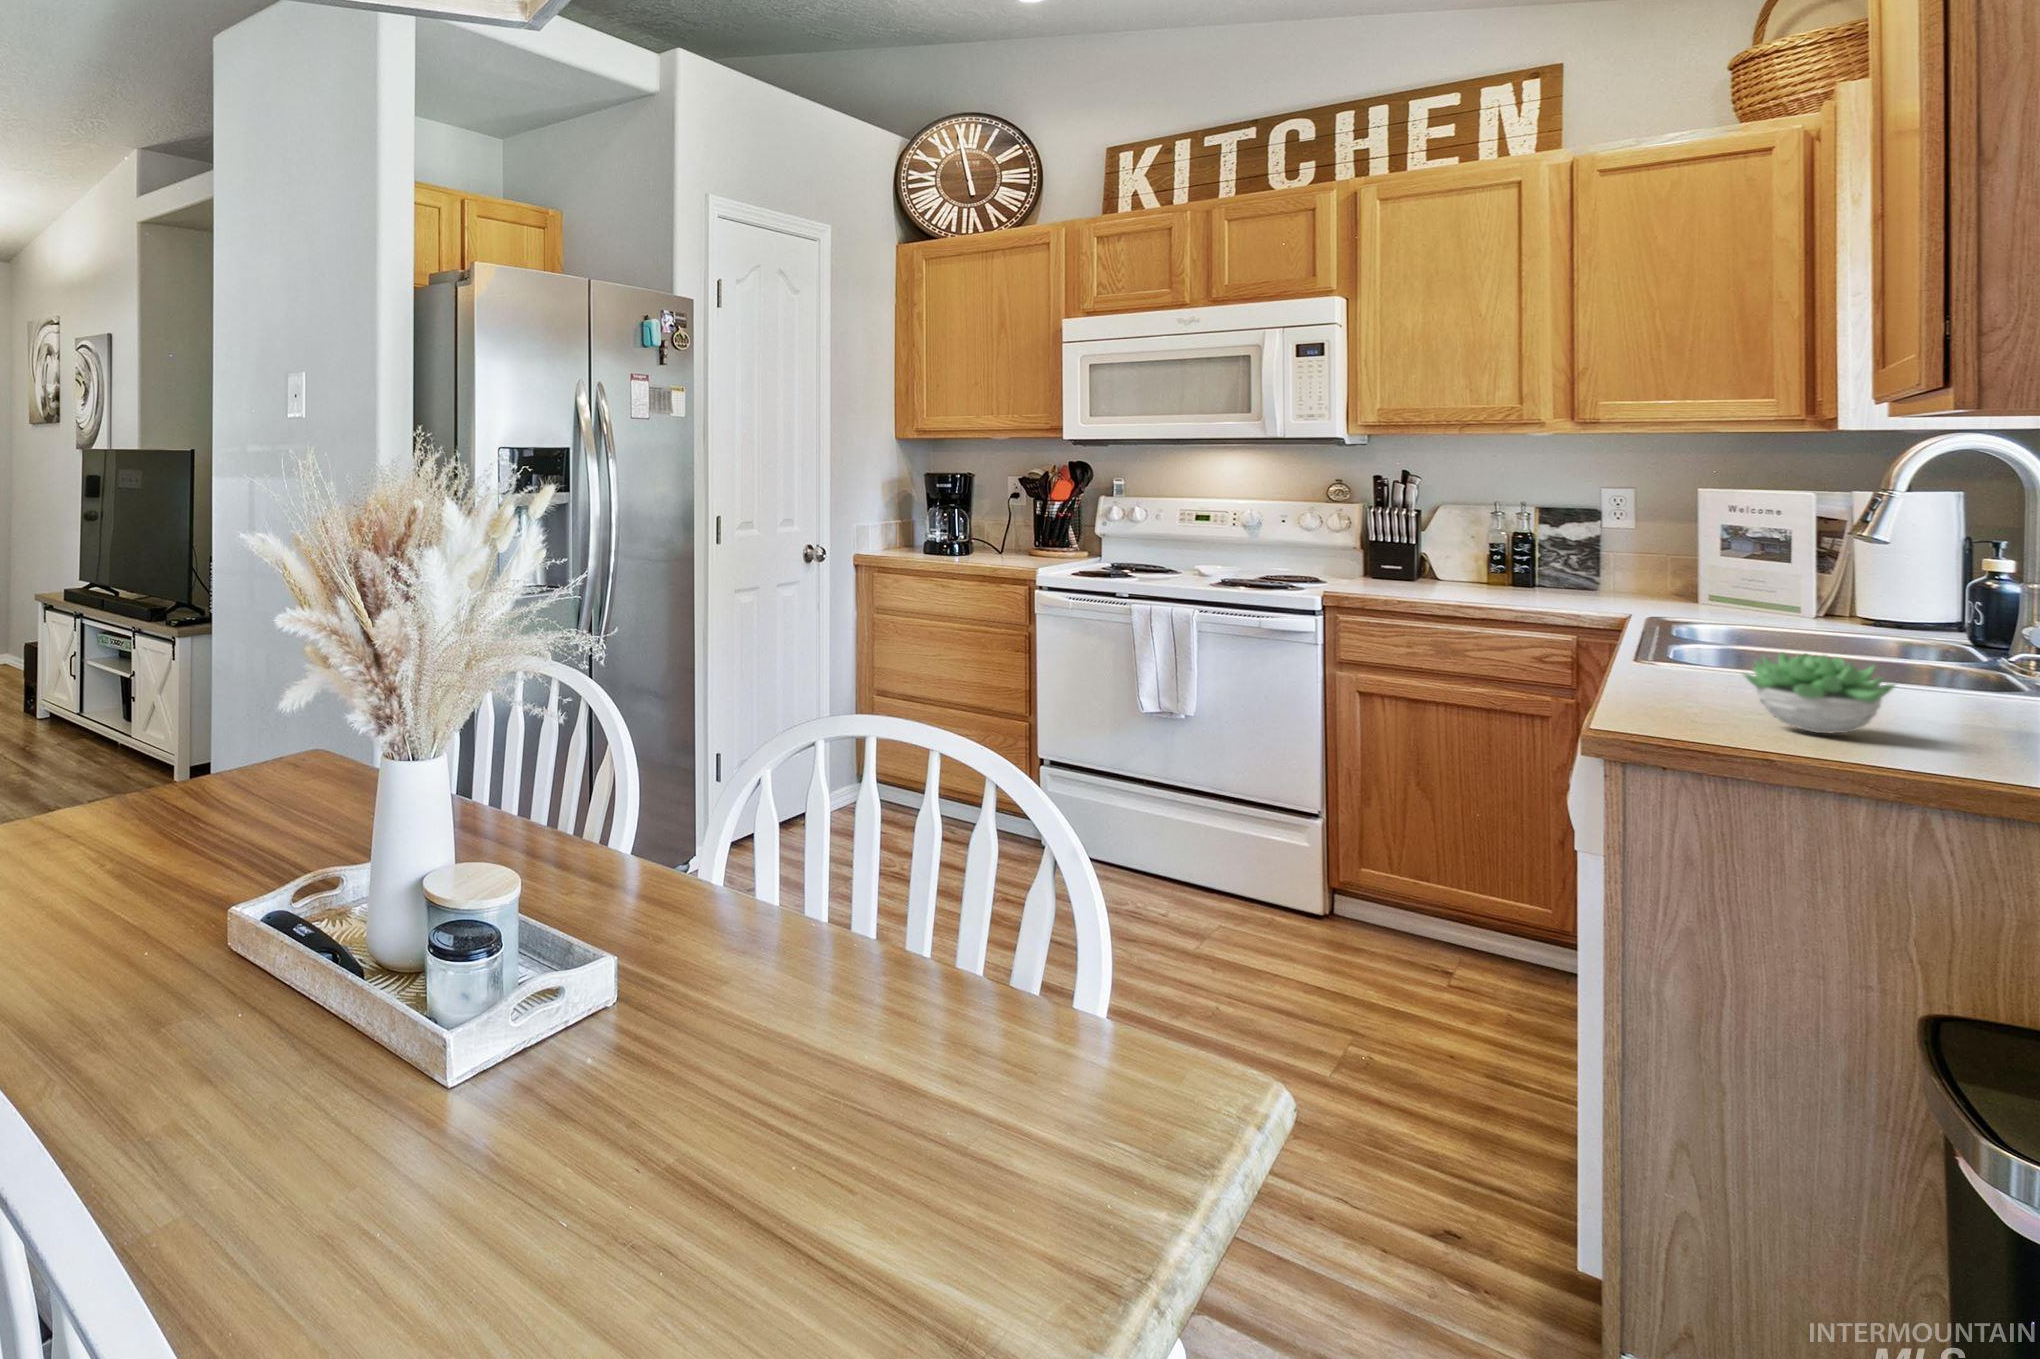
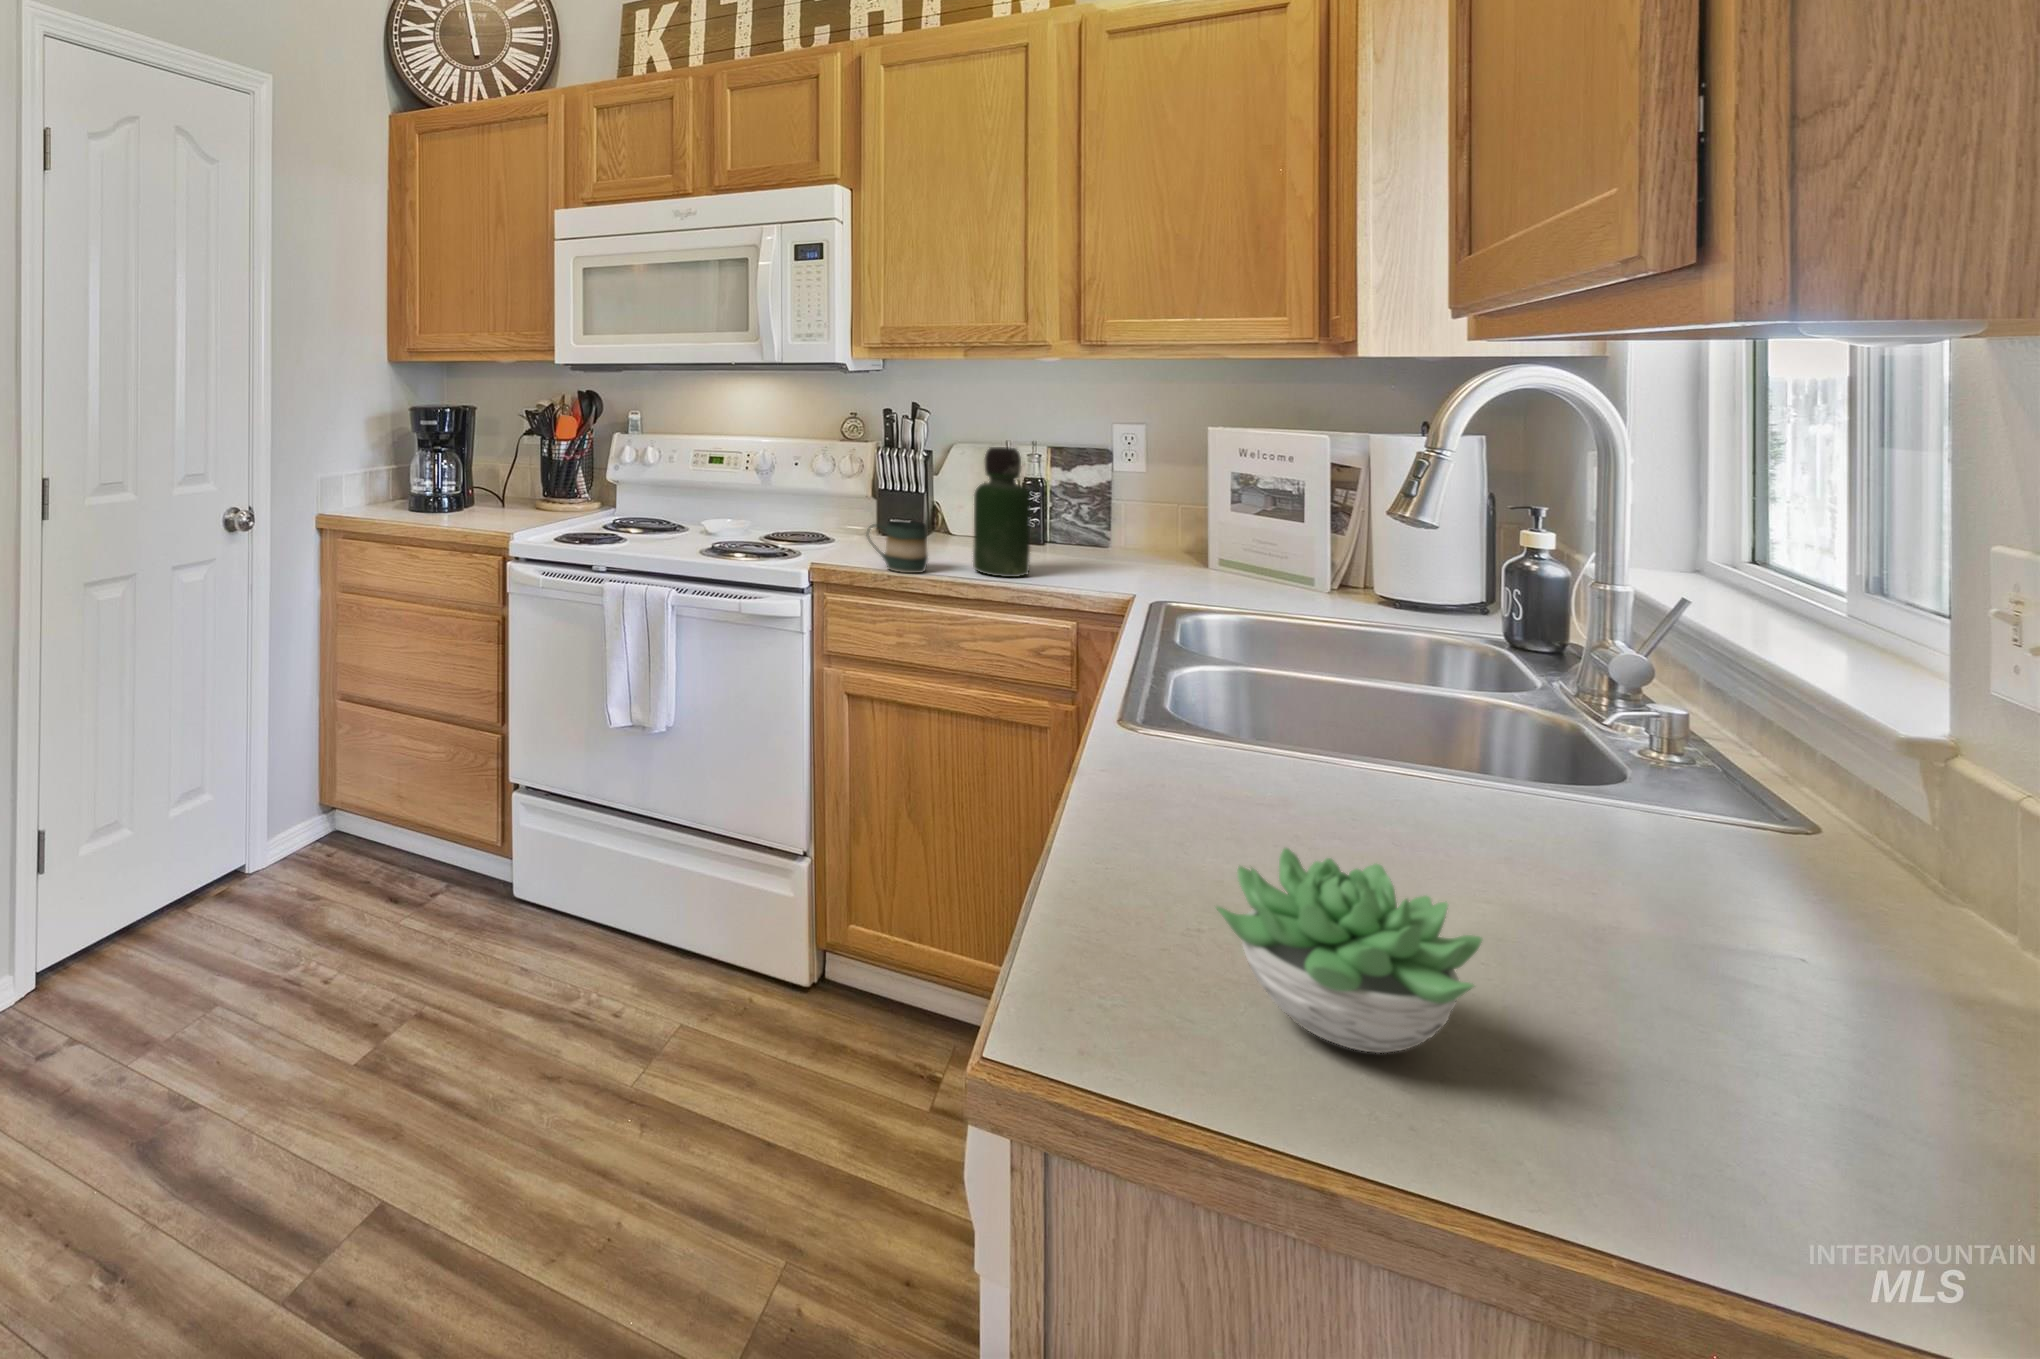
bottle: none [1475,502,1529,603] -> present [973,447,1030,577]
mug: none [1377,559,1435,599] -> present [866,520,928,573]

